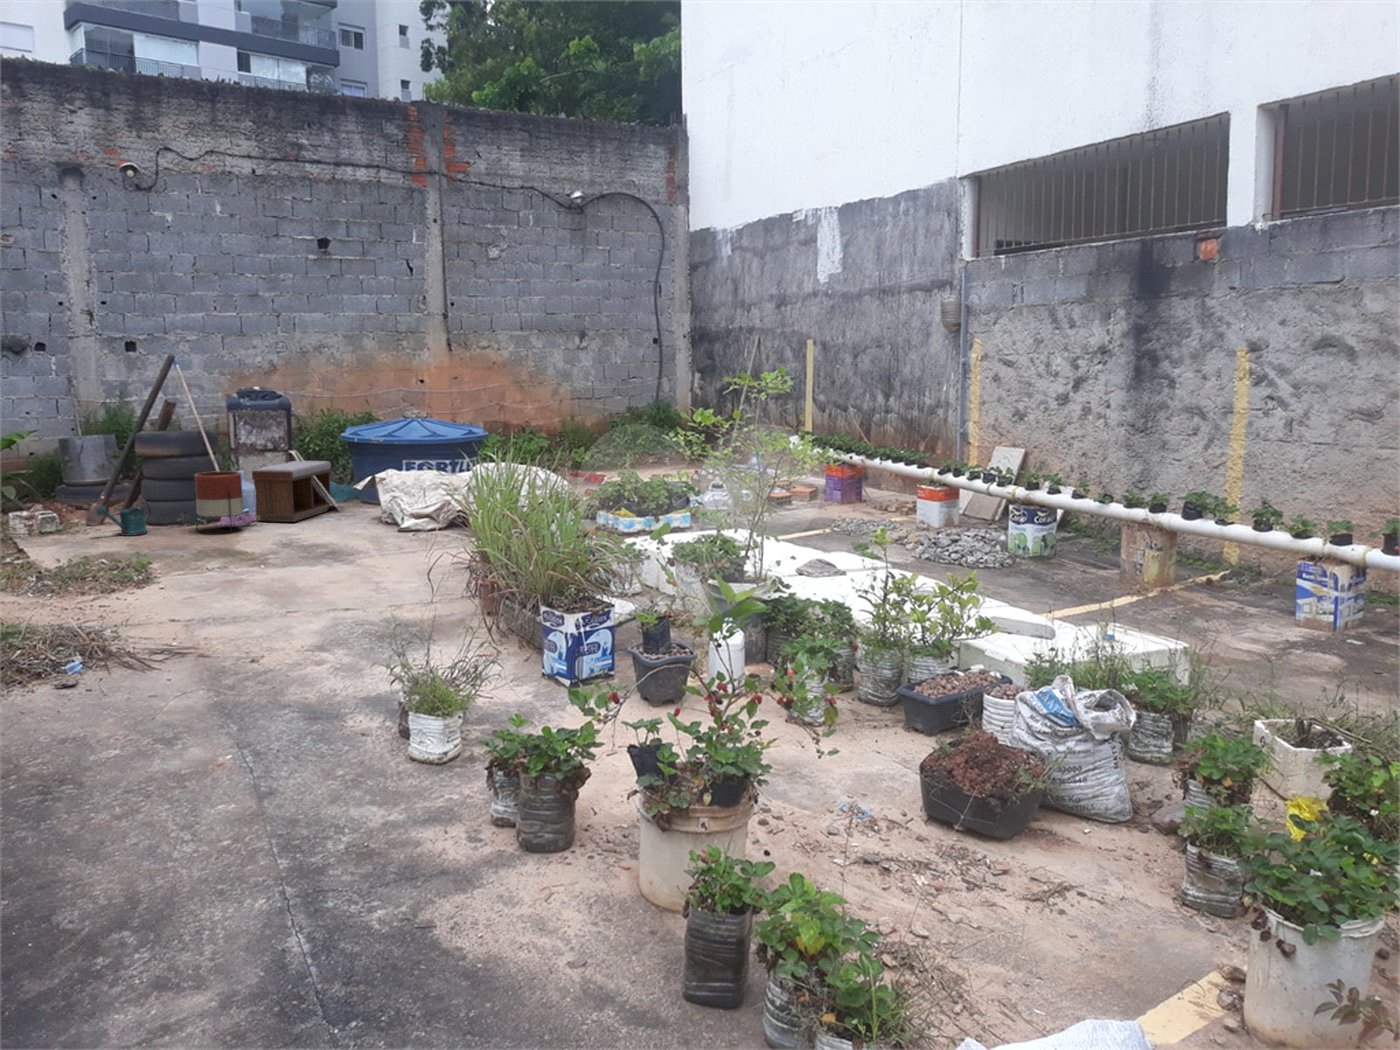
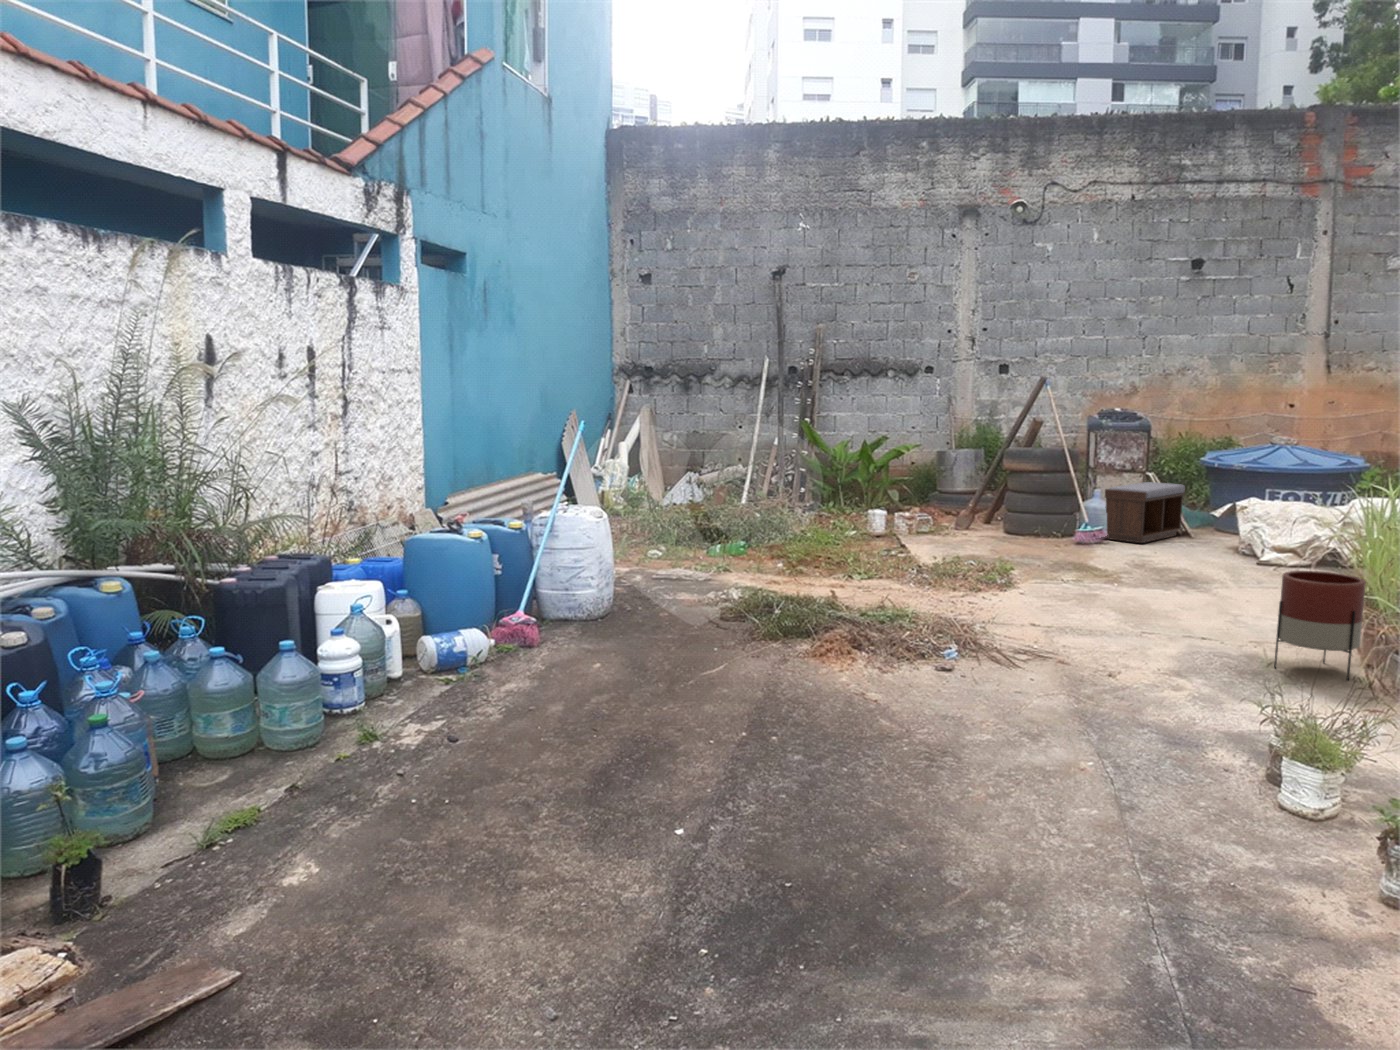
planter: present [194,471,243,529] -> present [1274,571,1366,681]
watering can: present [97,504,151,536] -> none [965,511,1009,541]

